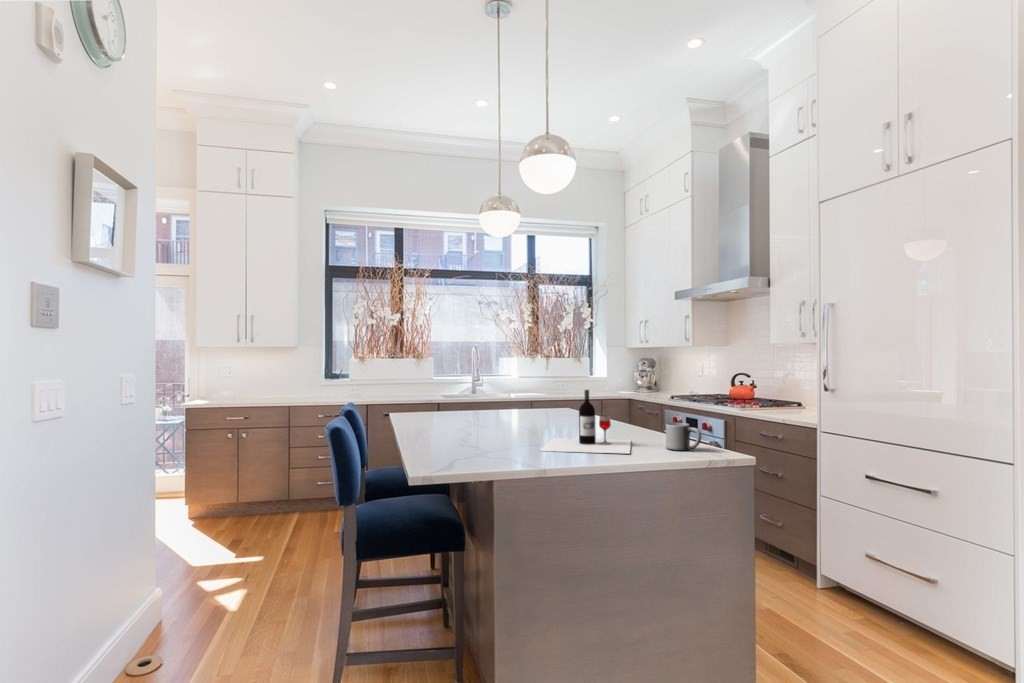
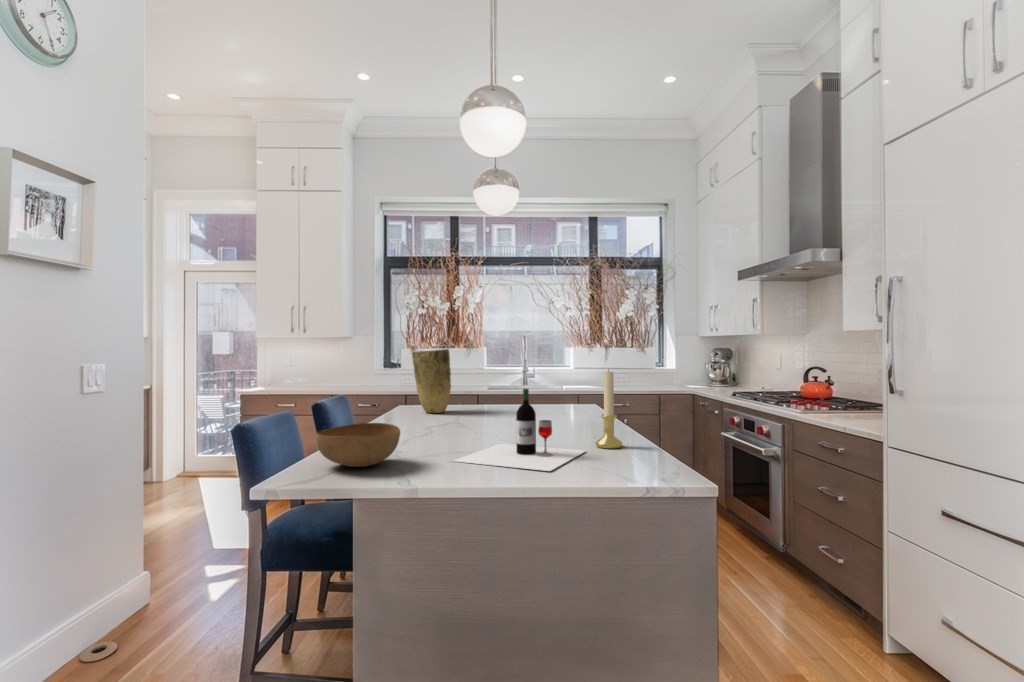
vase: none [423,358,460,418] -> present [412,349,451,413]
candle holder: none [630,373,653,438] -> present [596,370,623,449]
bowl: none [435,421,504,457] -> present [316,423,400,467]
mug: present [666,423,701,451] -> none [610,433,651,470]

